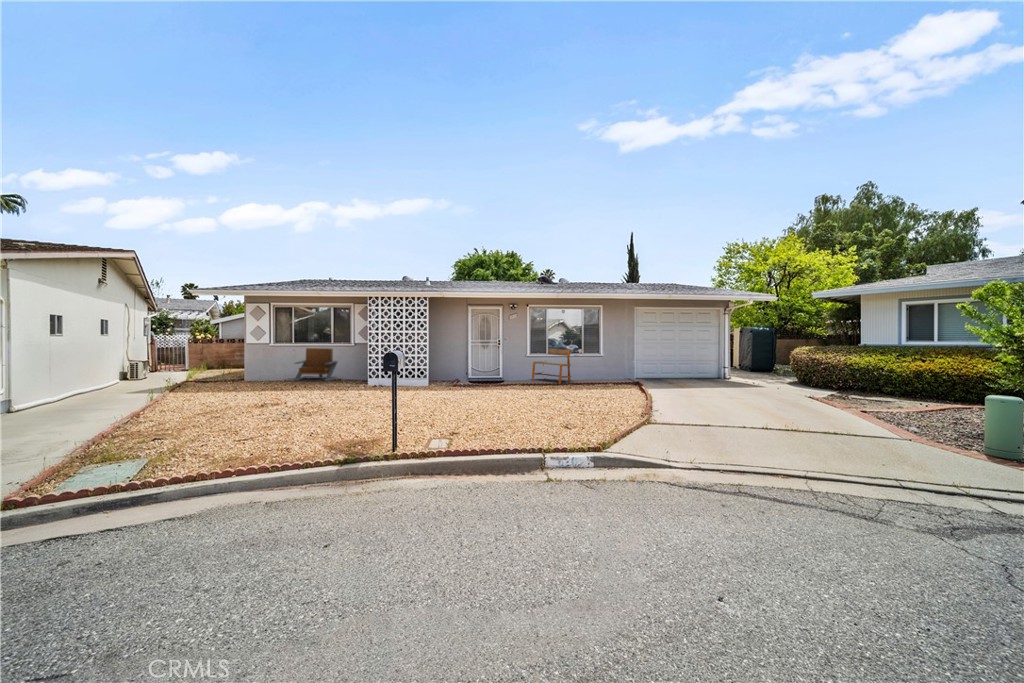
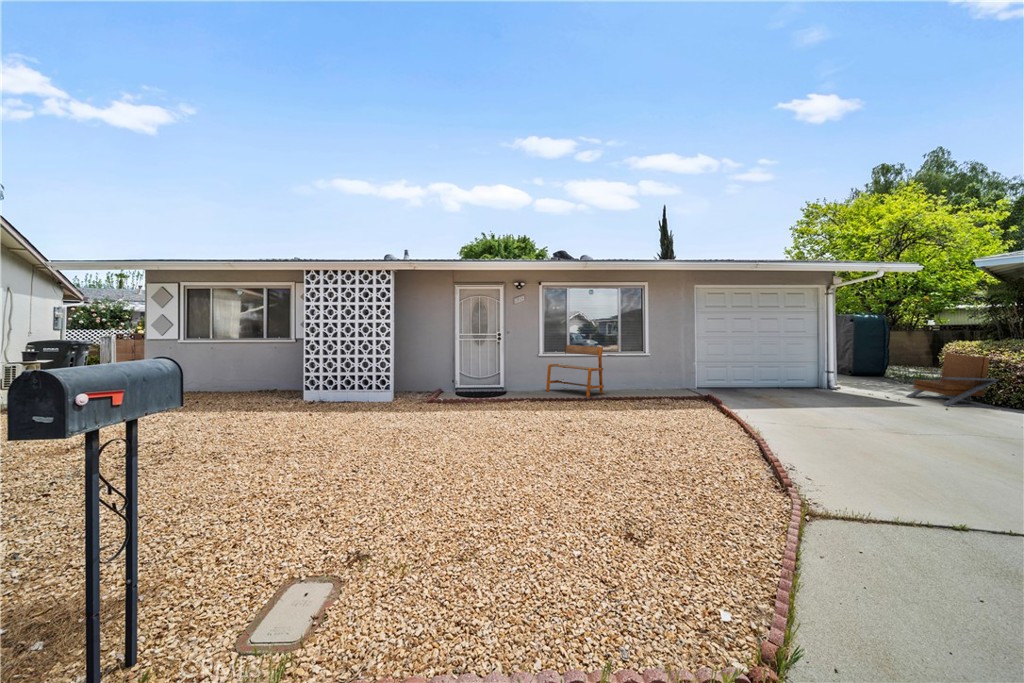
lounge chair: present [294,348,338,381] -> present [907,353,998,408]

